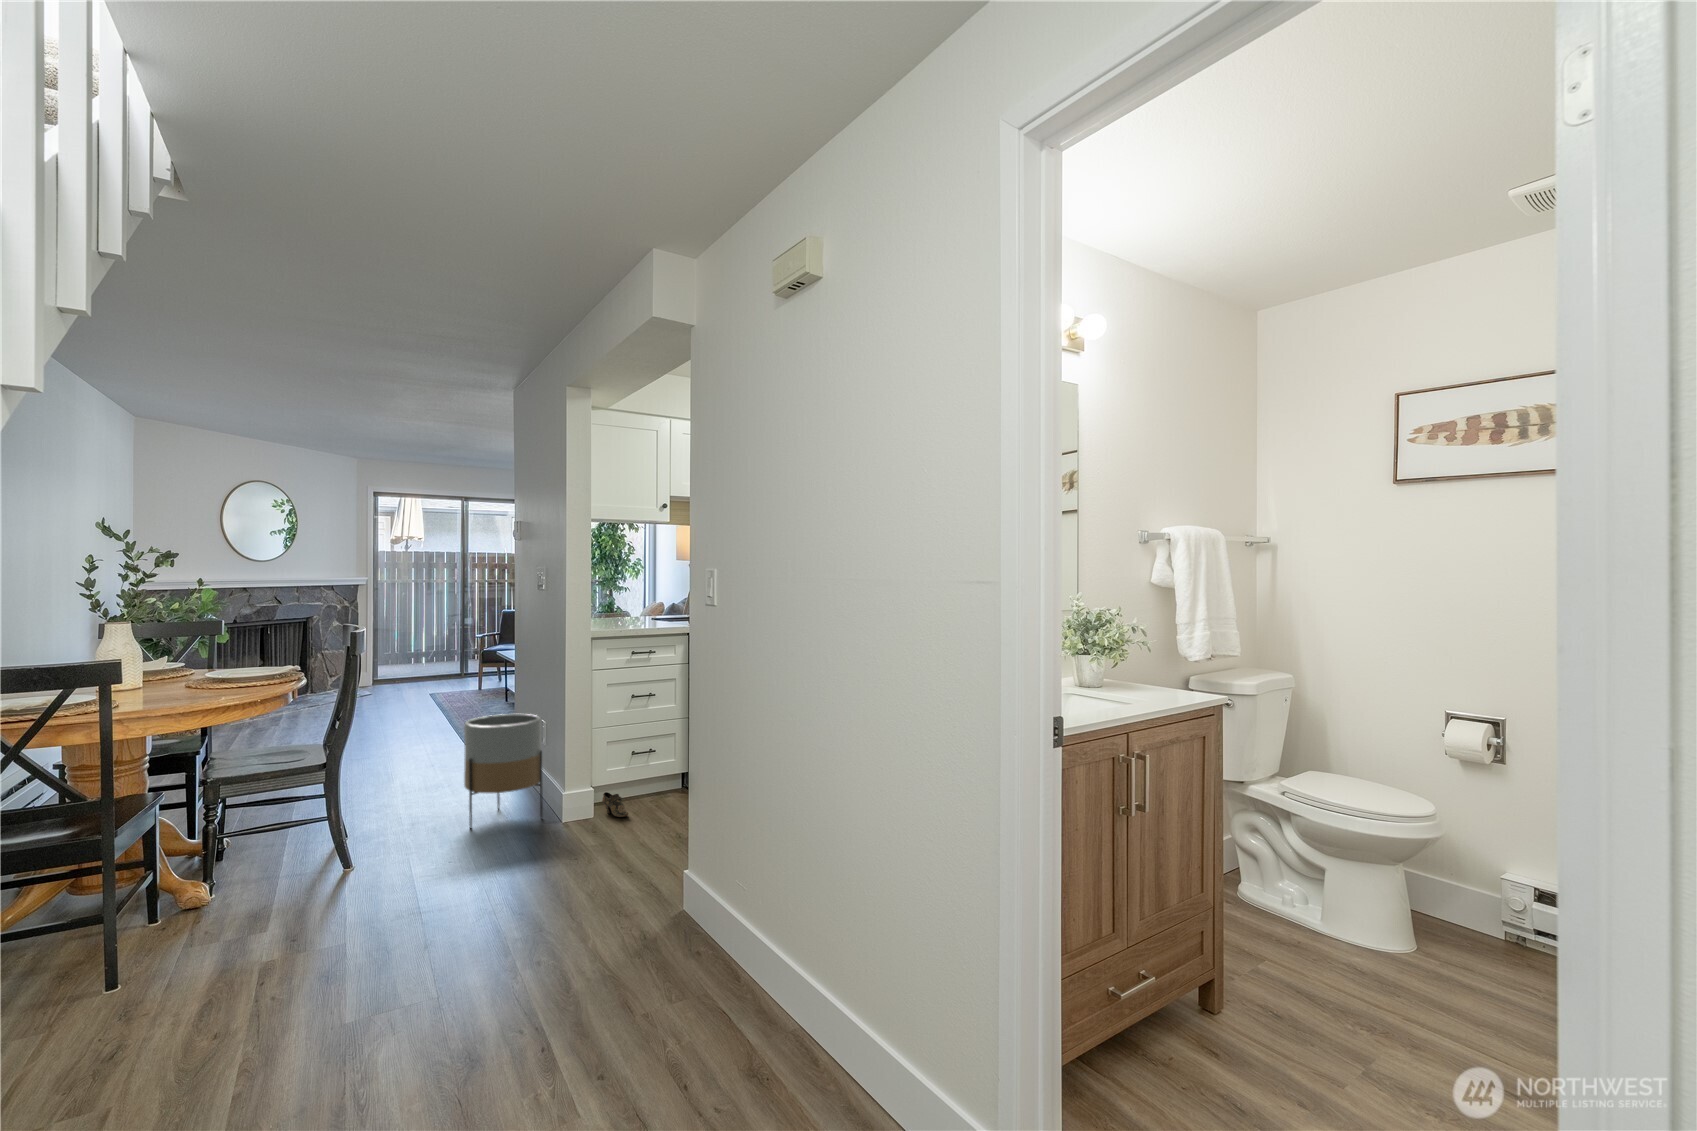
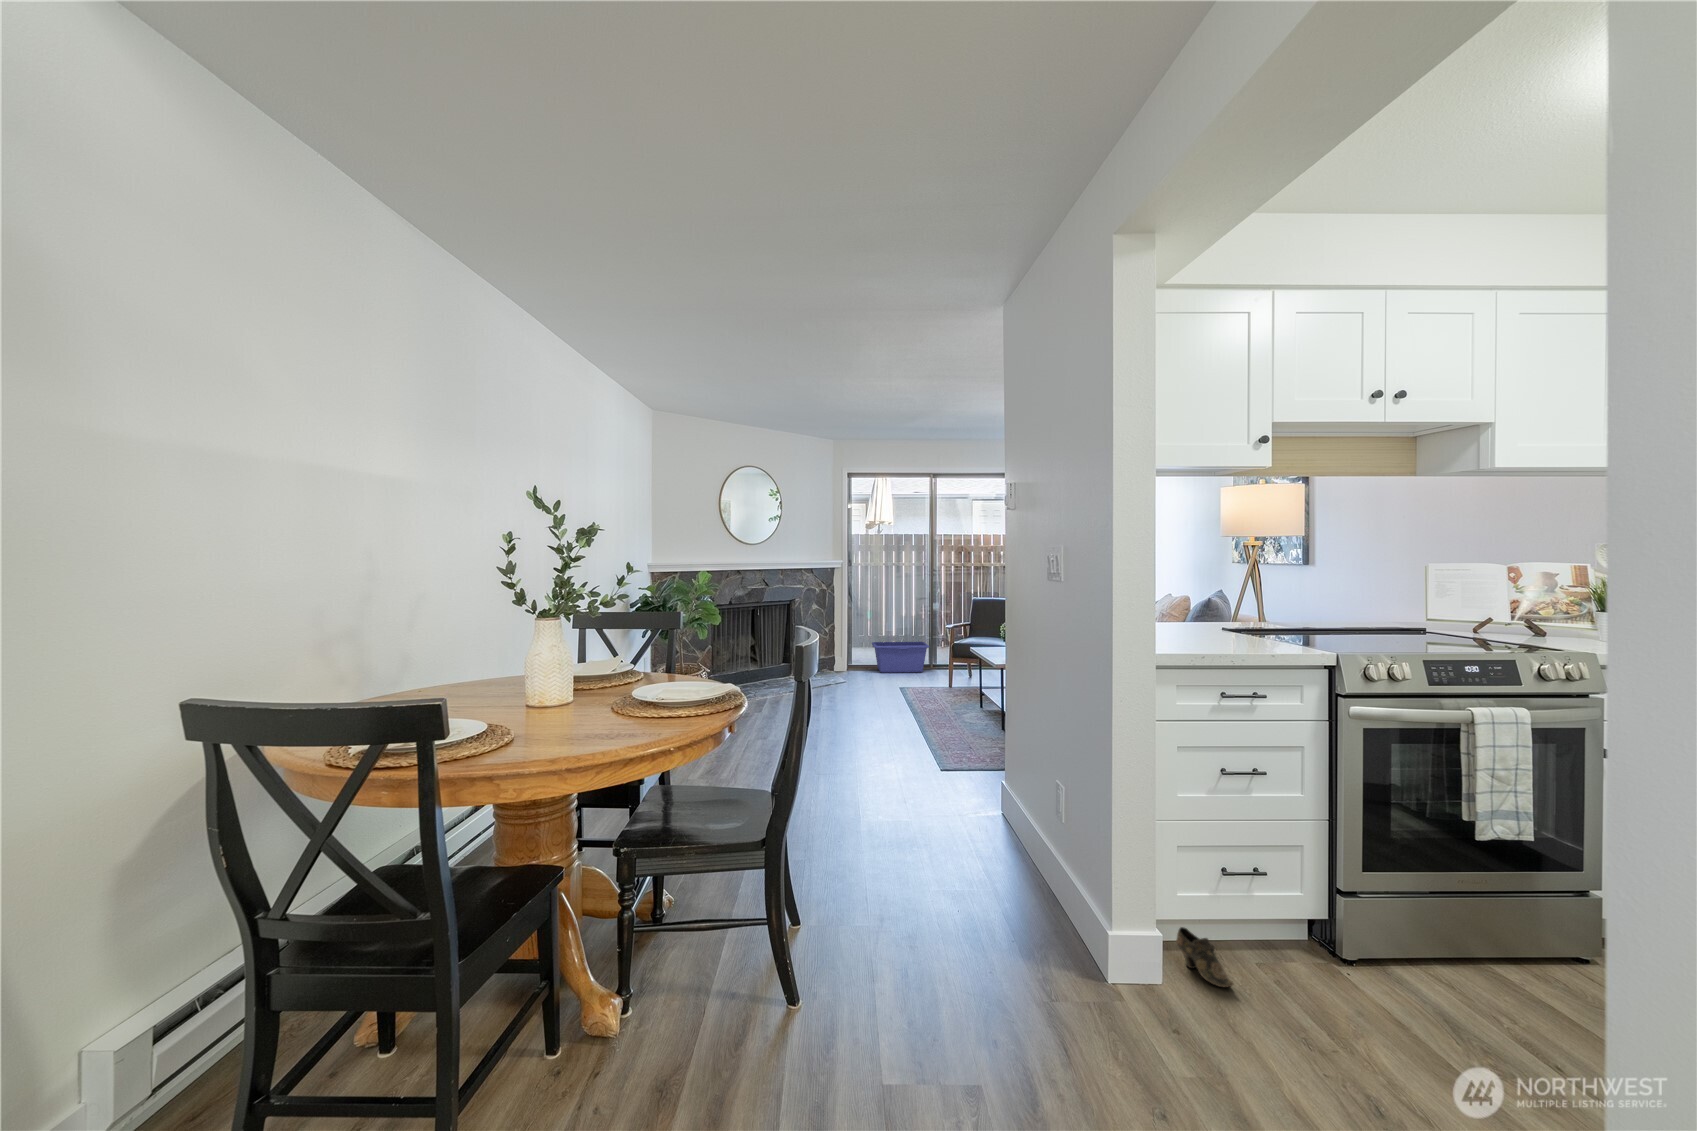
storage bin: none [400,654,461,685] -> present [872,642,929,673]
planter: present [464,714,543,828] -> none [960,769,1077,952]

